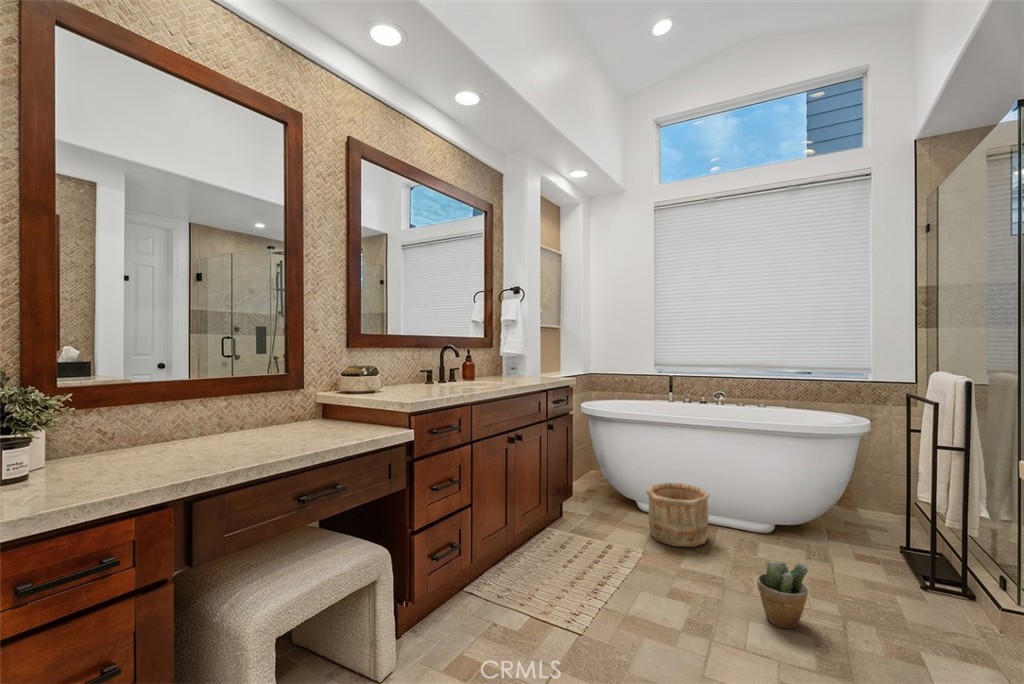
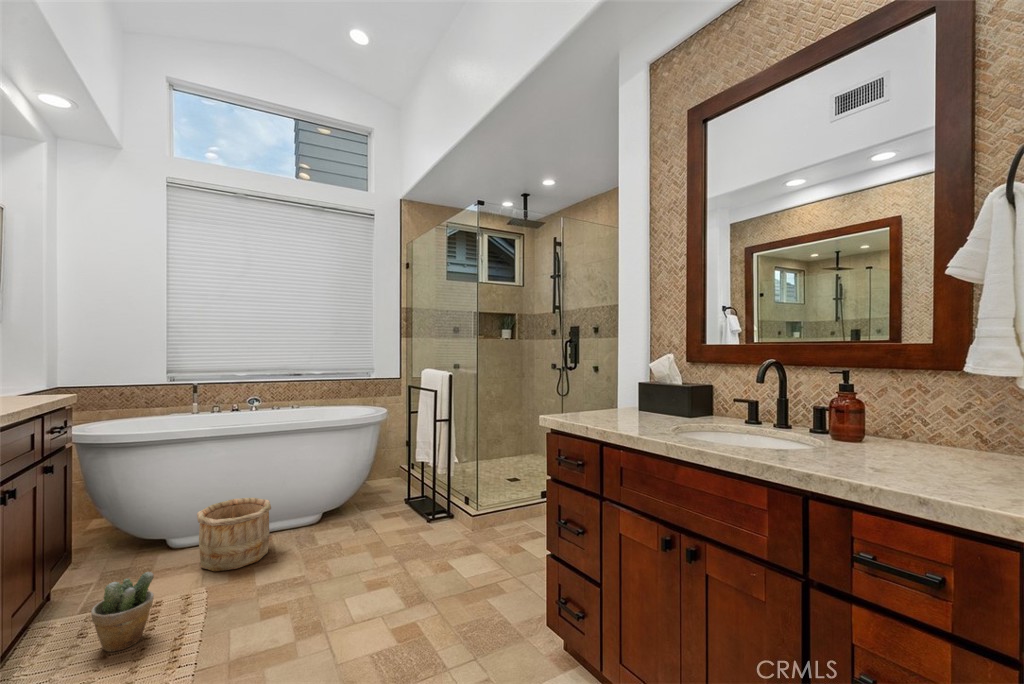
potted plant: present [757,561,808,629] -> present [91,572,154,652]

